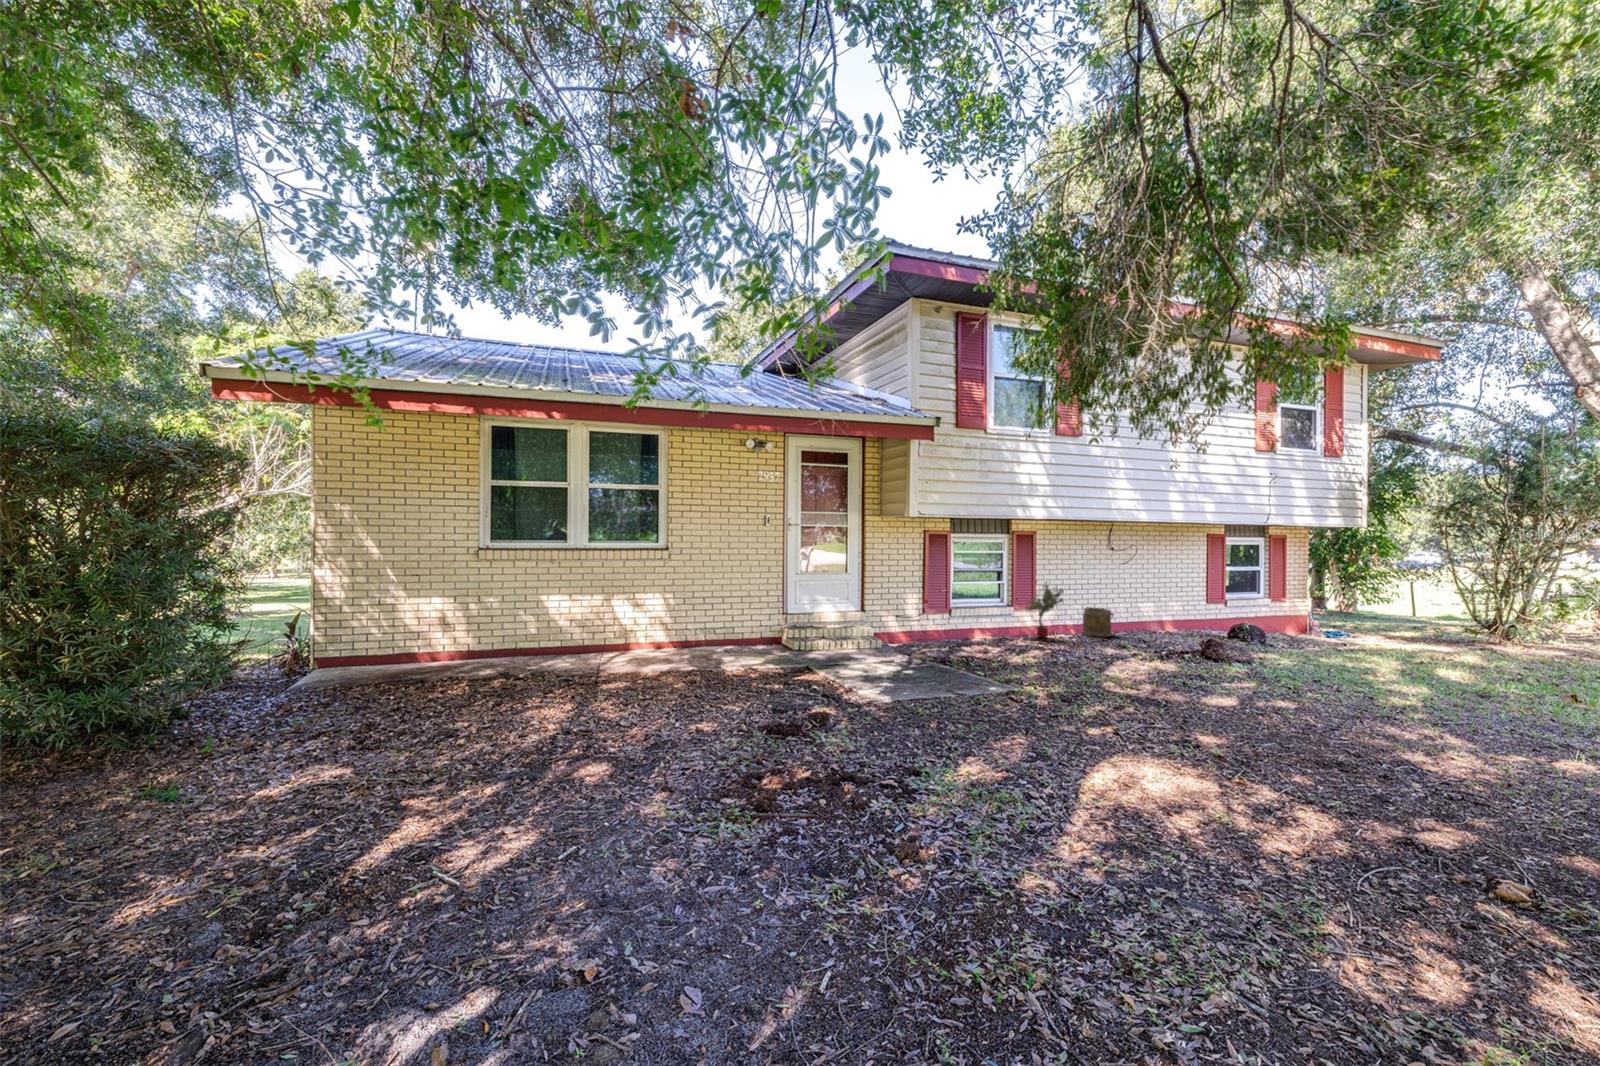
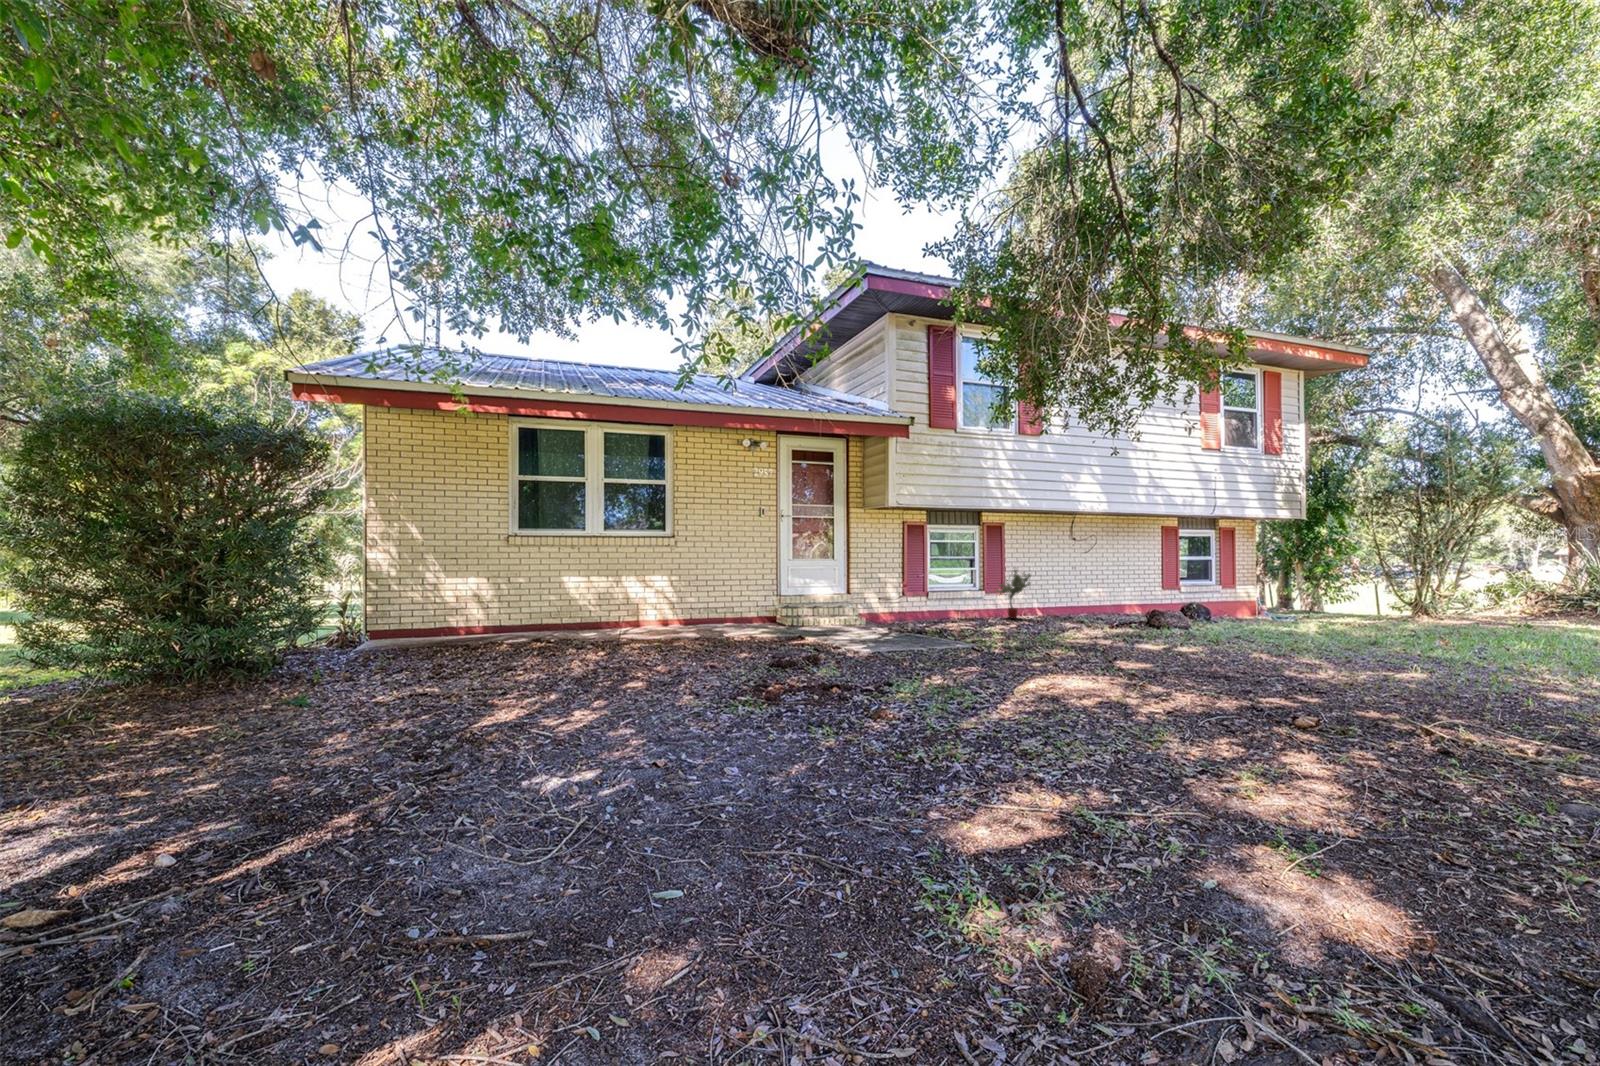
bucket: present [1083,607,1114,637] -> none [1050,590,1078,618]

